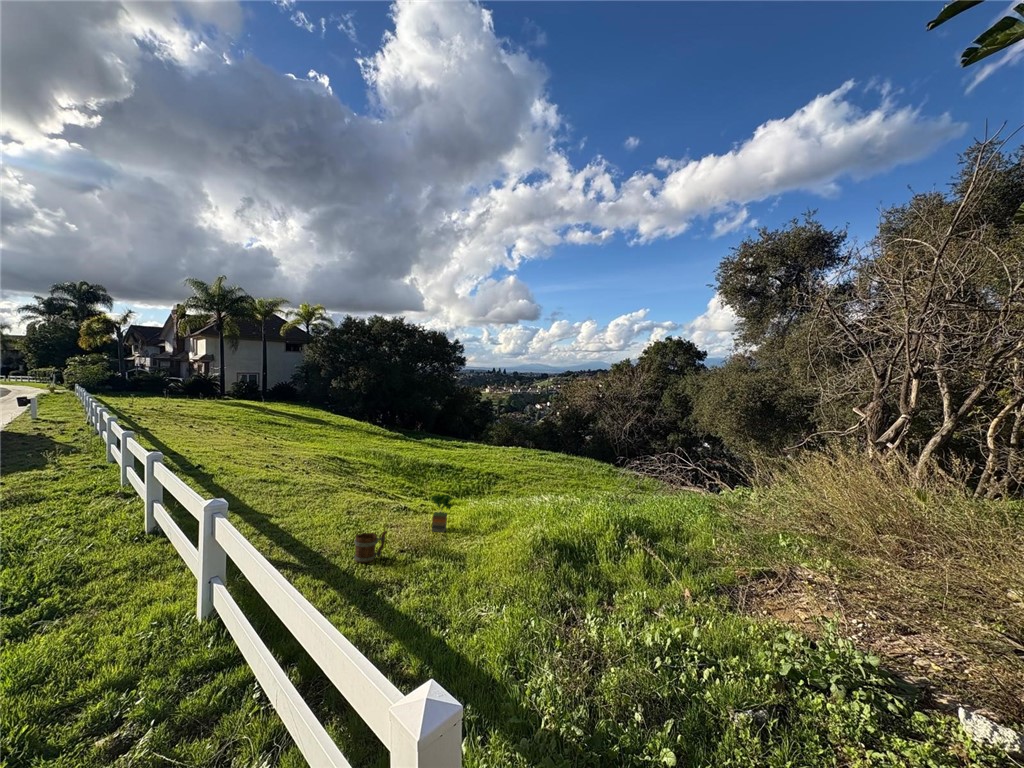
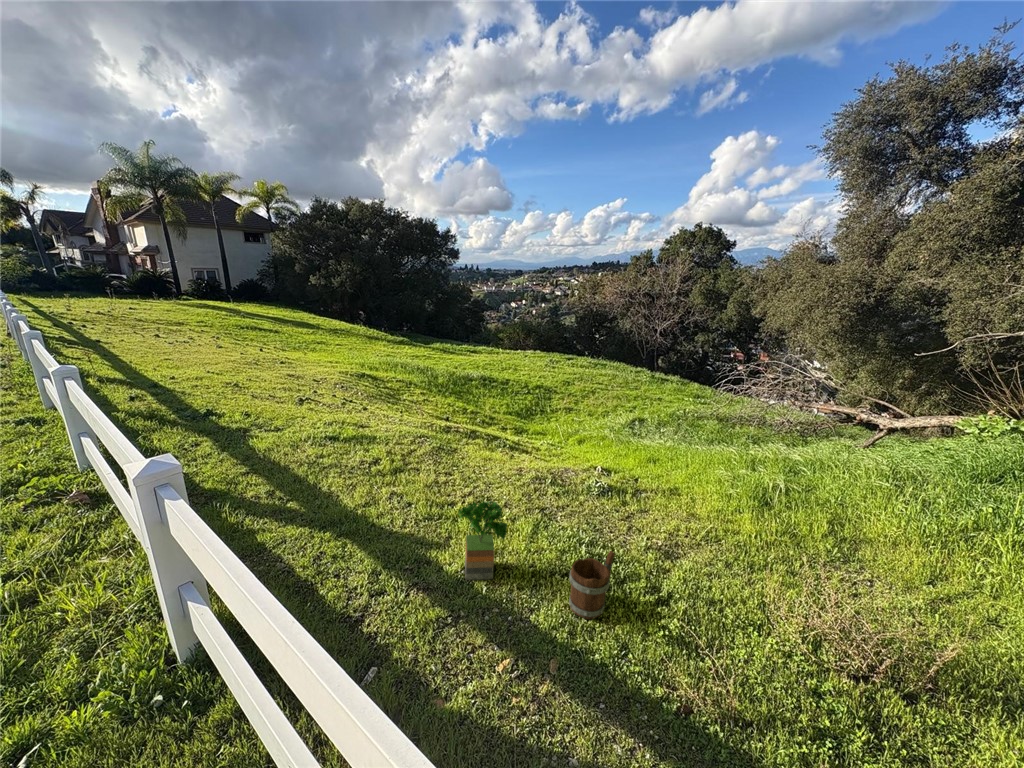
potted tree: present [431,494,453,532] -> present [458,501,508,580]

